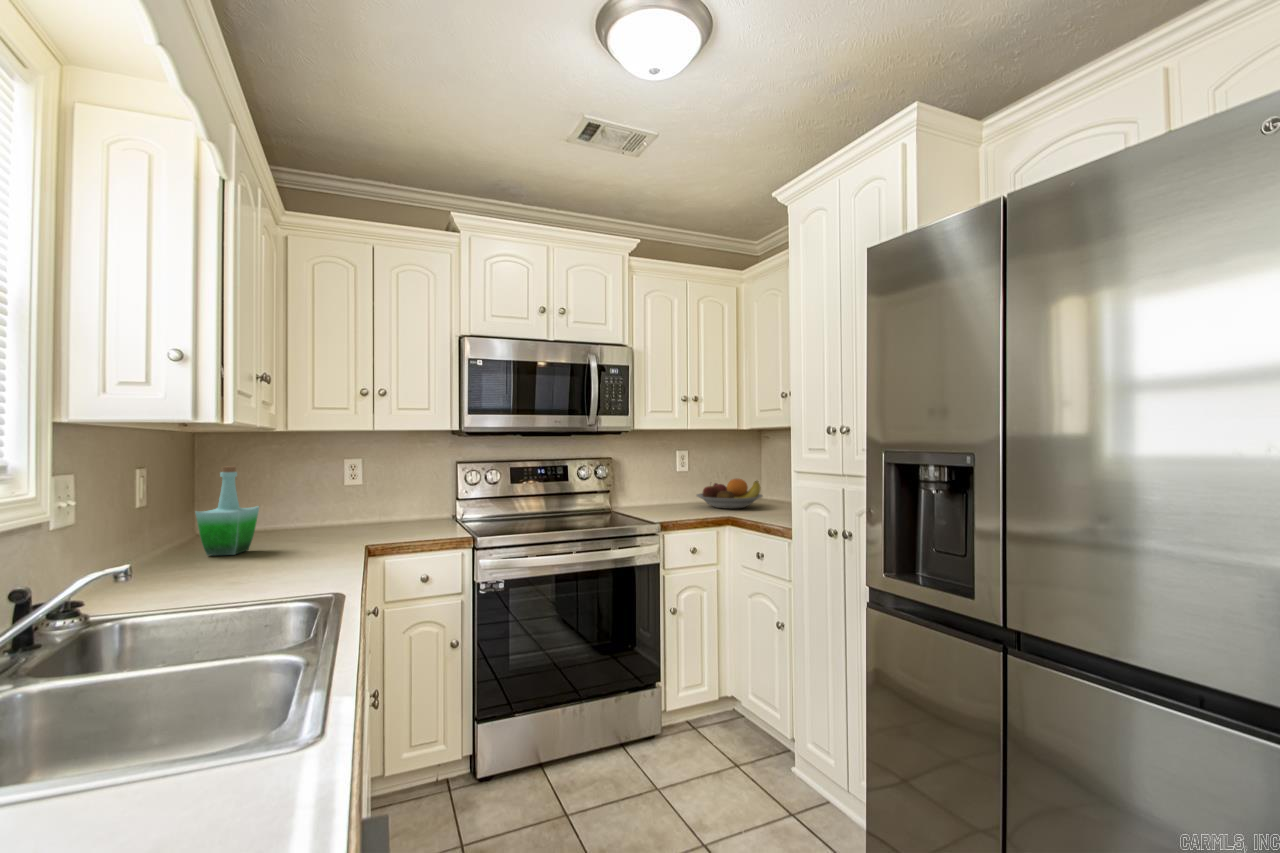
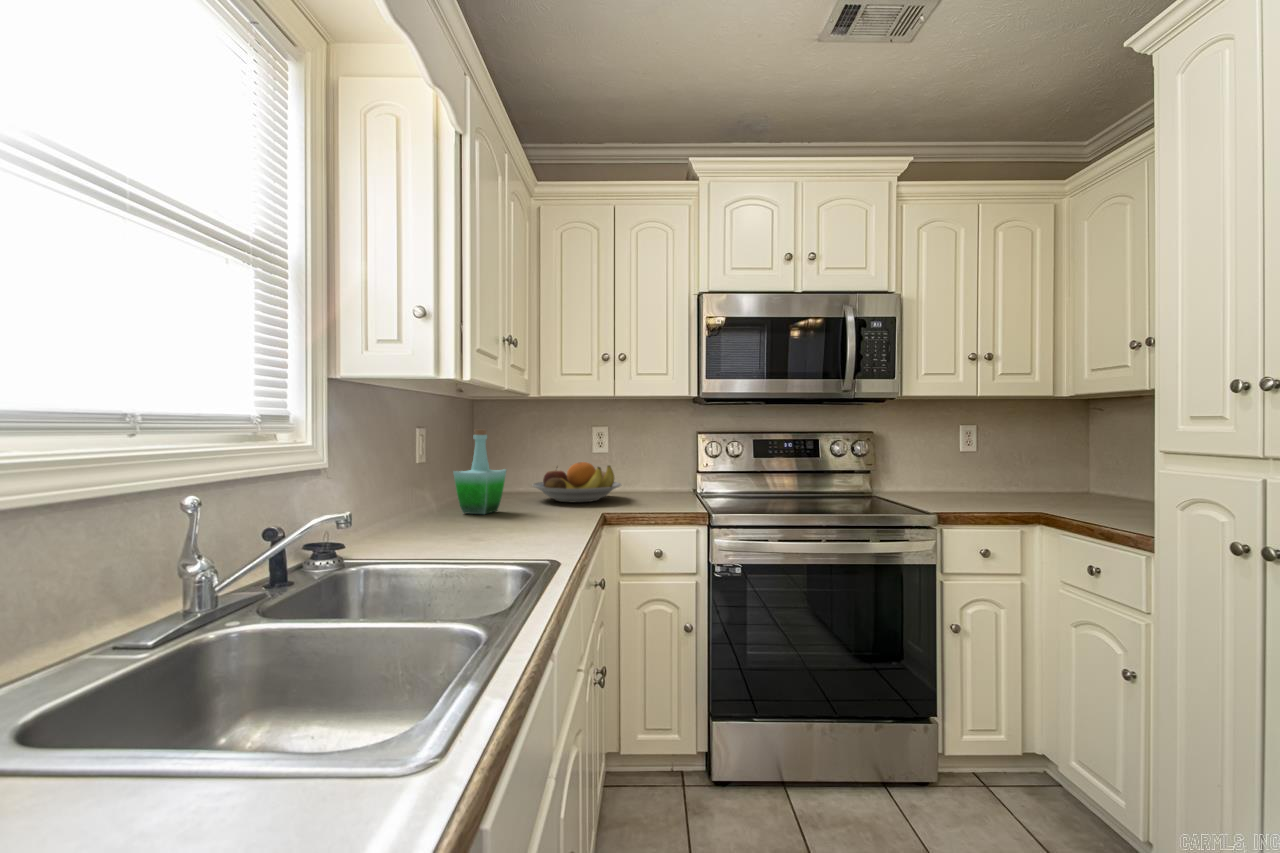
fruit bowl: present [697,479,763,509] -> present [532,462,621,502]

